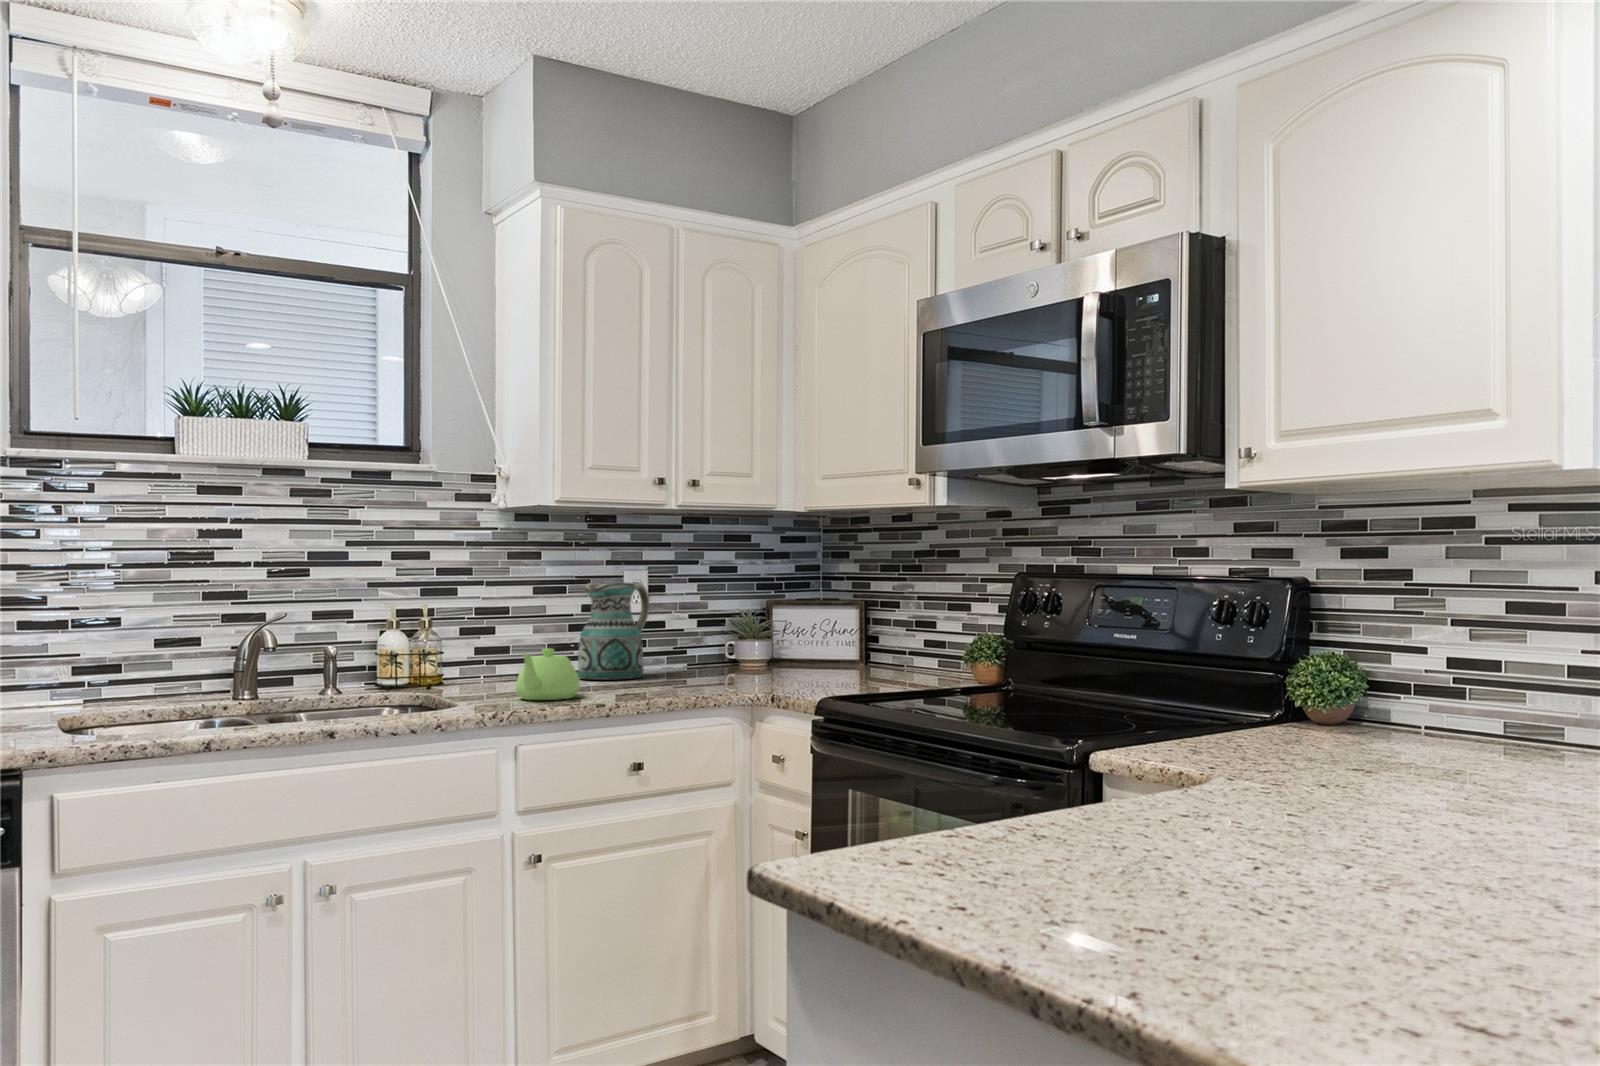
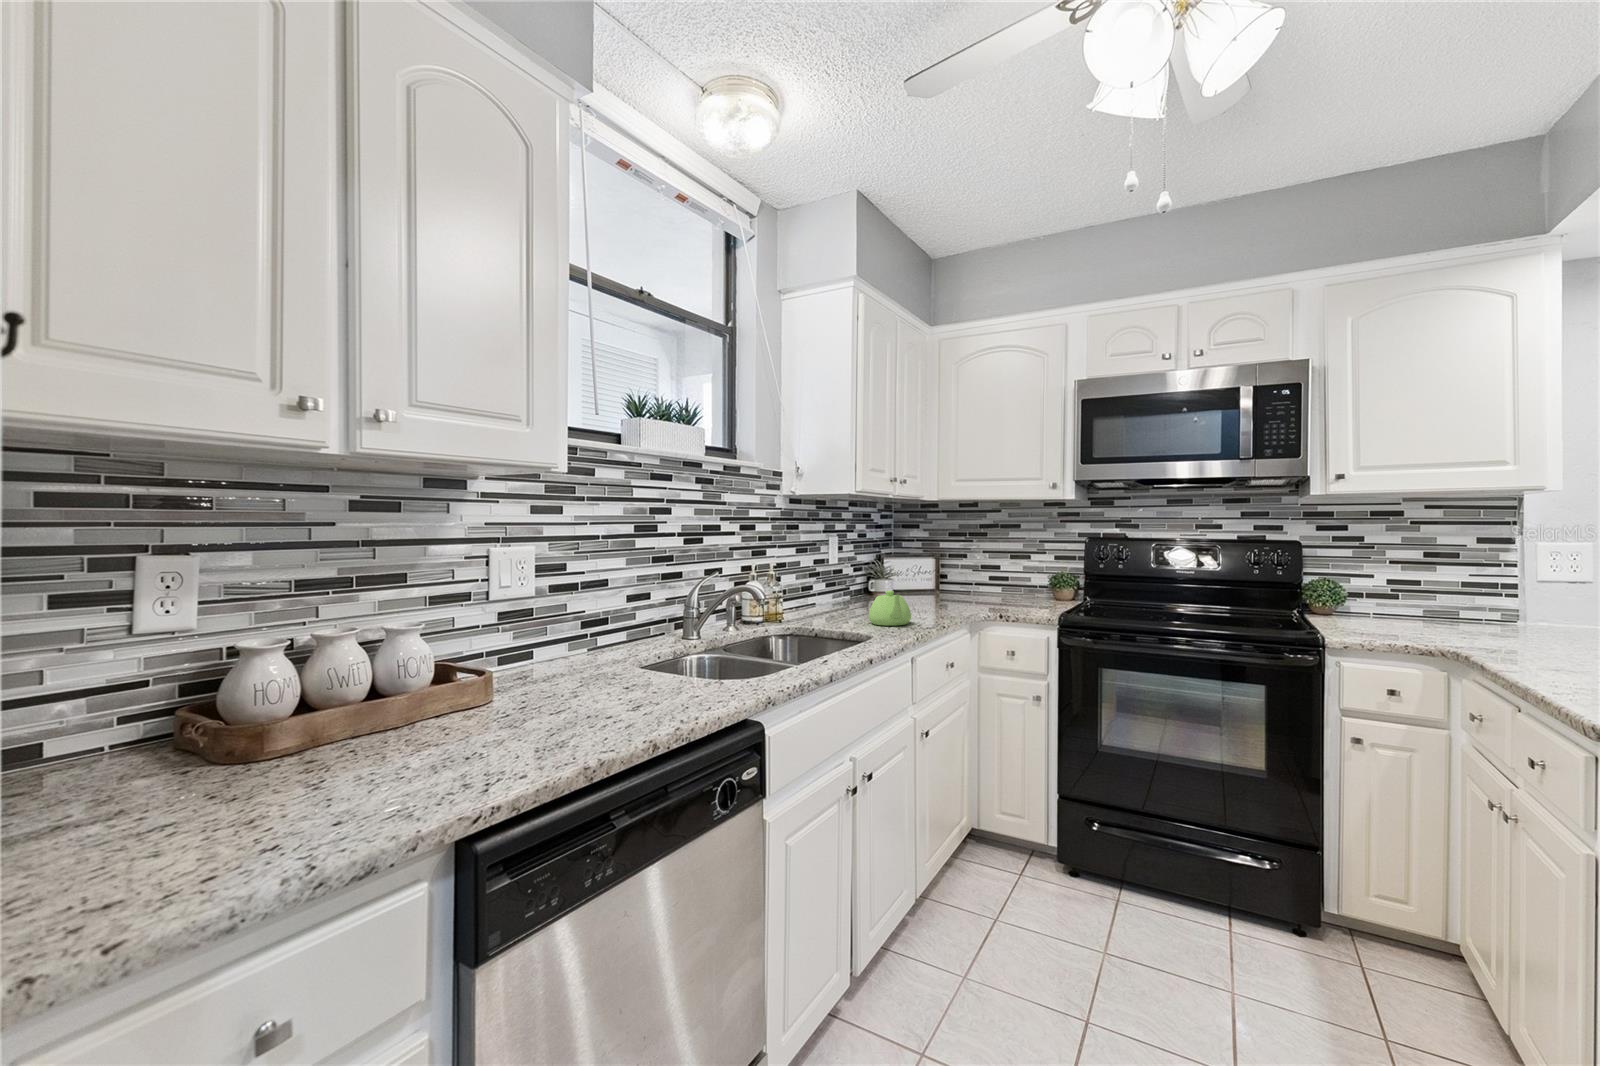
ceramic pitcher: present [577,582,649,680] -> none [824,544,867,609]

